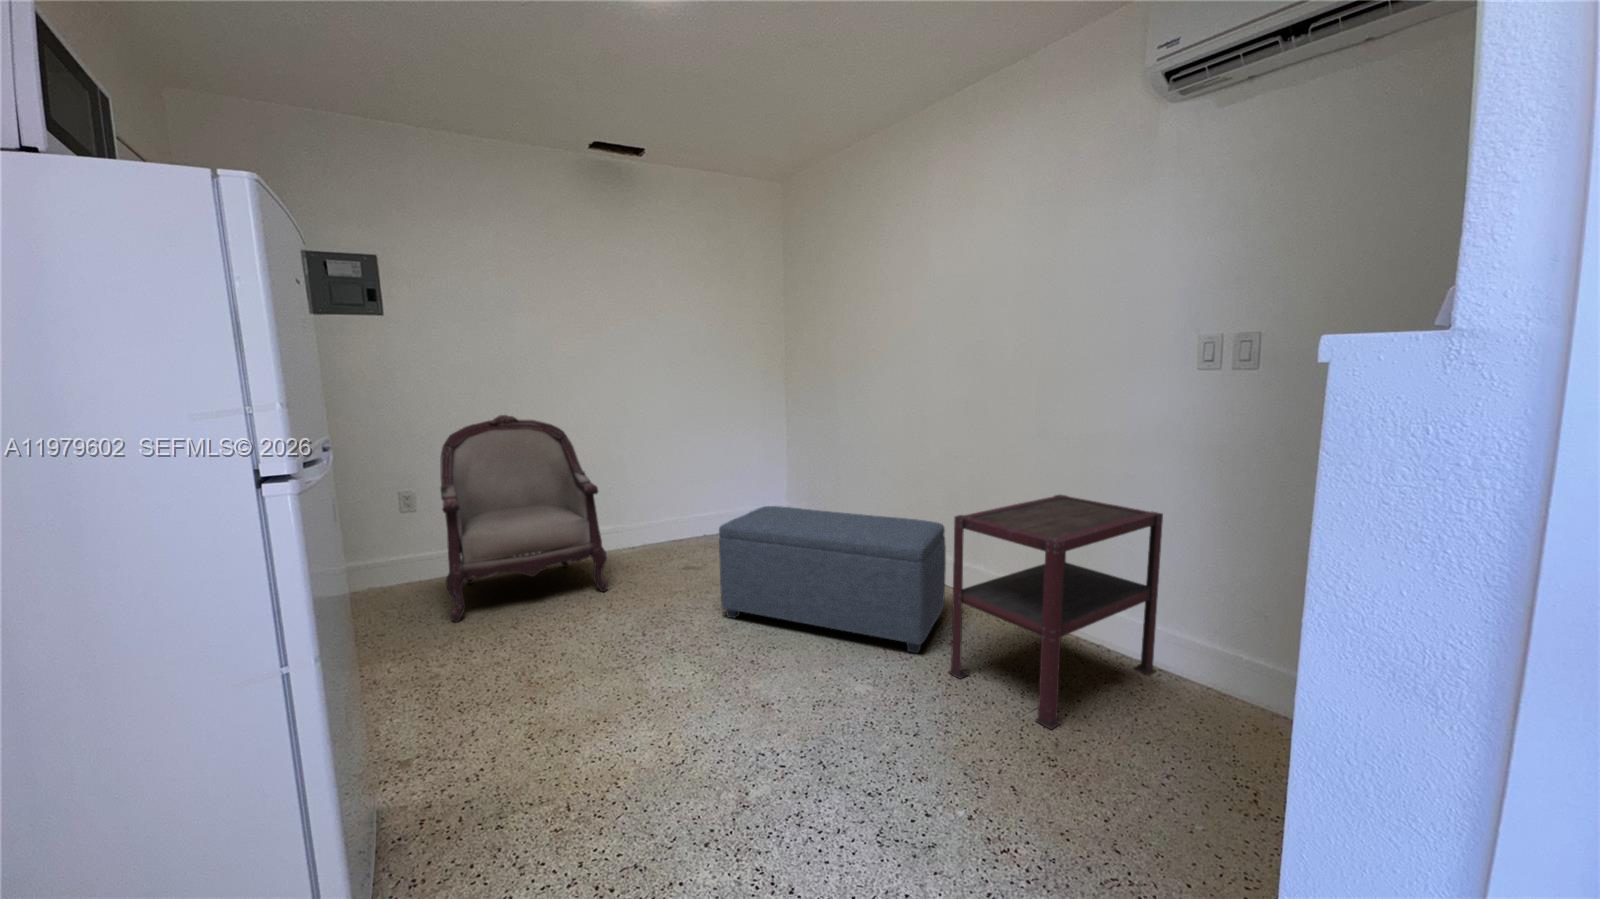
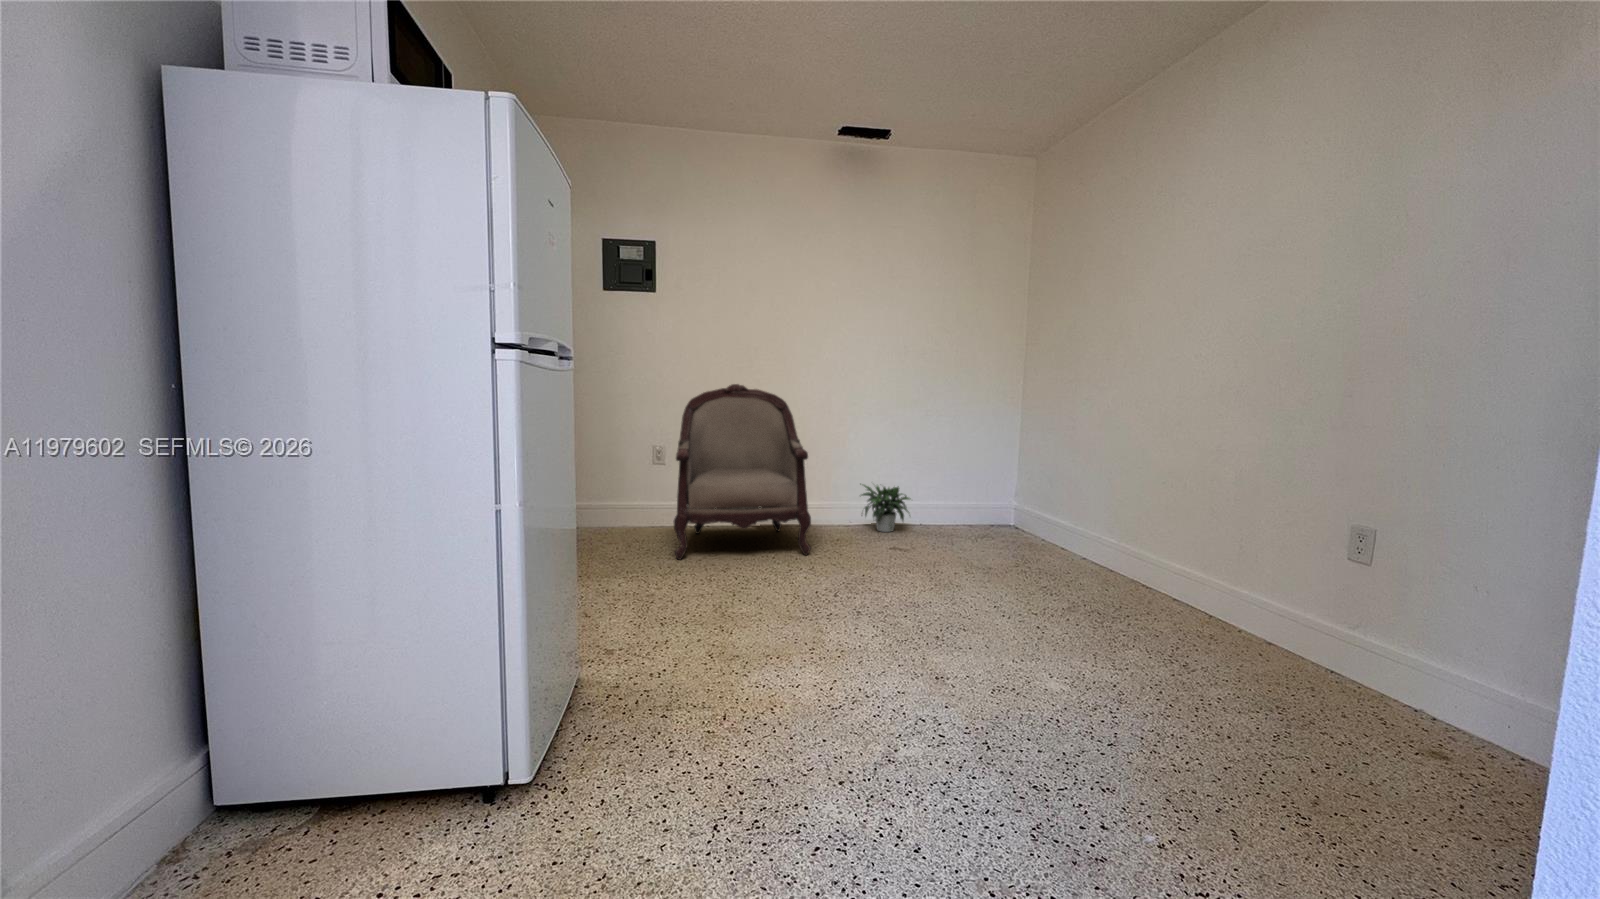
side table: present [948,495,1163,730] -> none [1175,492,1562,787]
potted plant: none [639,503,702,552] -> present [860,484,910,532]
ottoman: present [719,506,946,653] -> none [914,486,1193,666]

